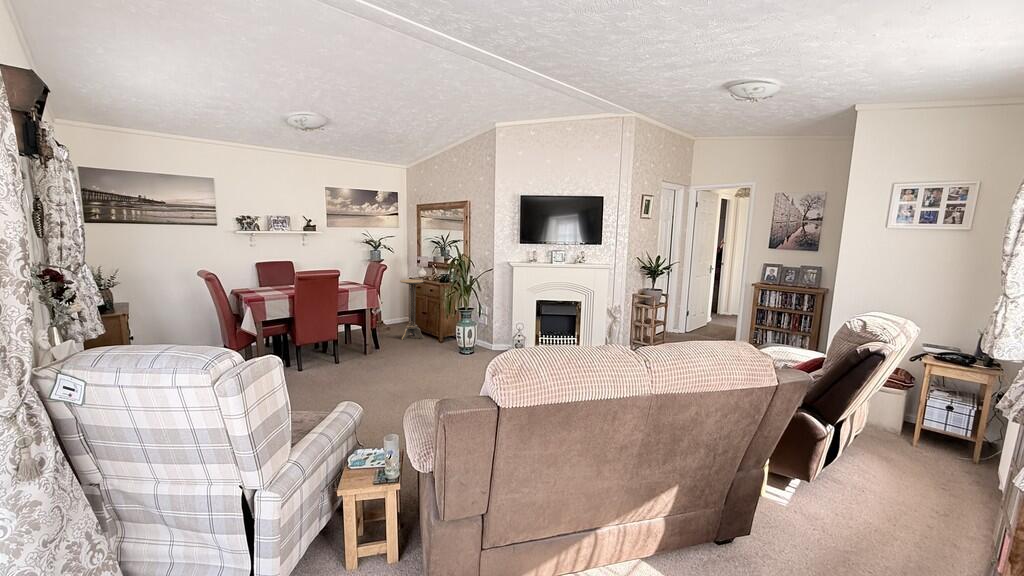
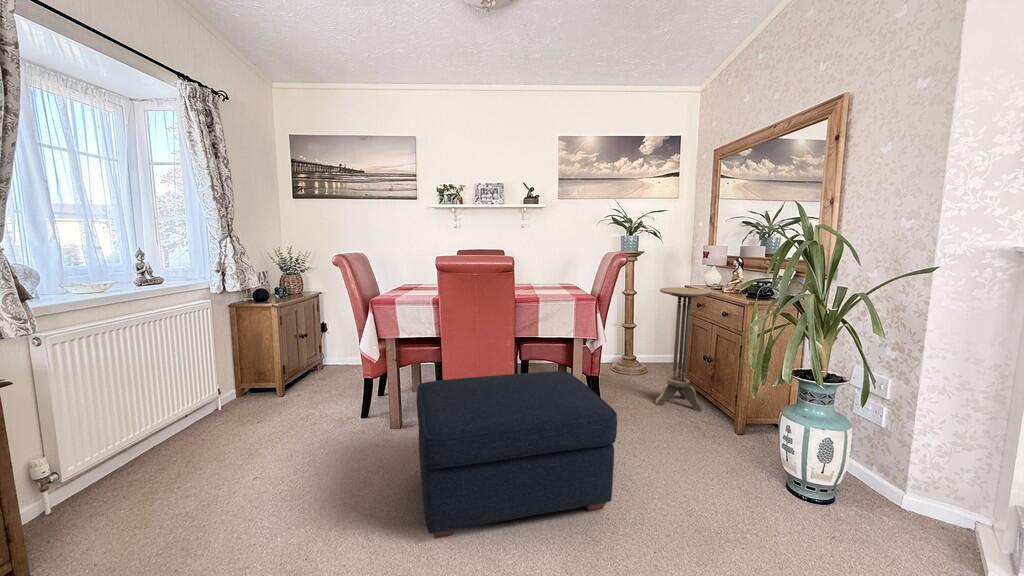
ottoman: none [306,323,404,390] -> present [417,371,617,538]

